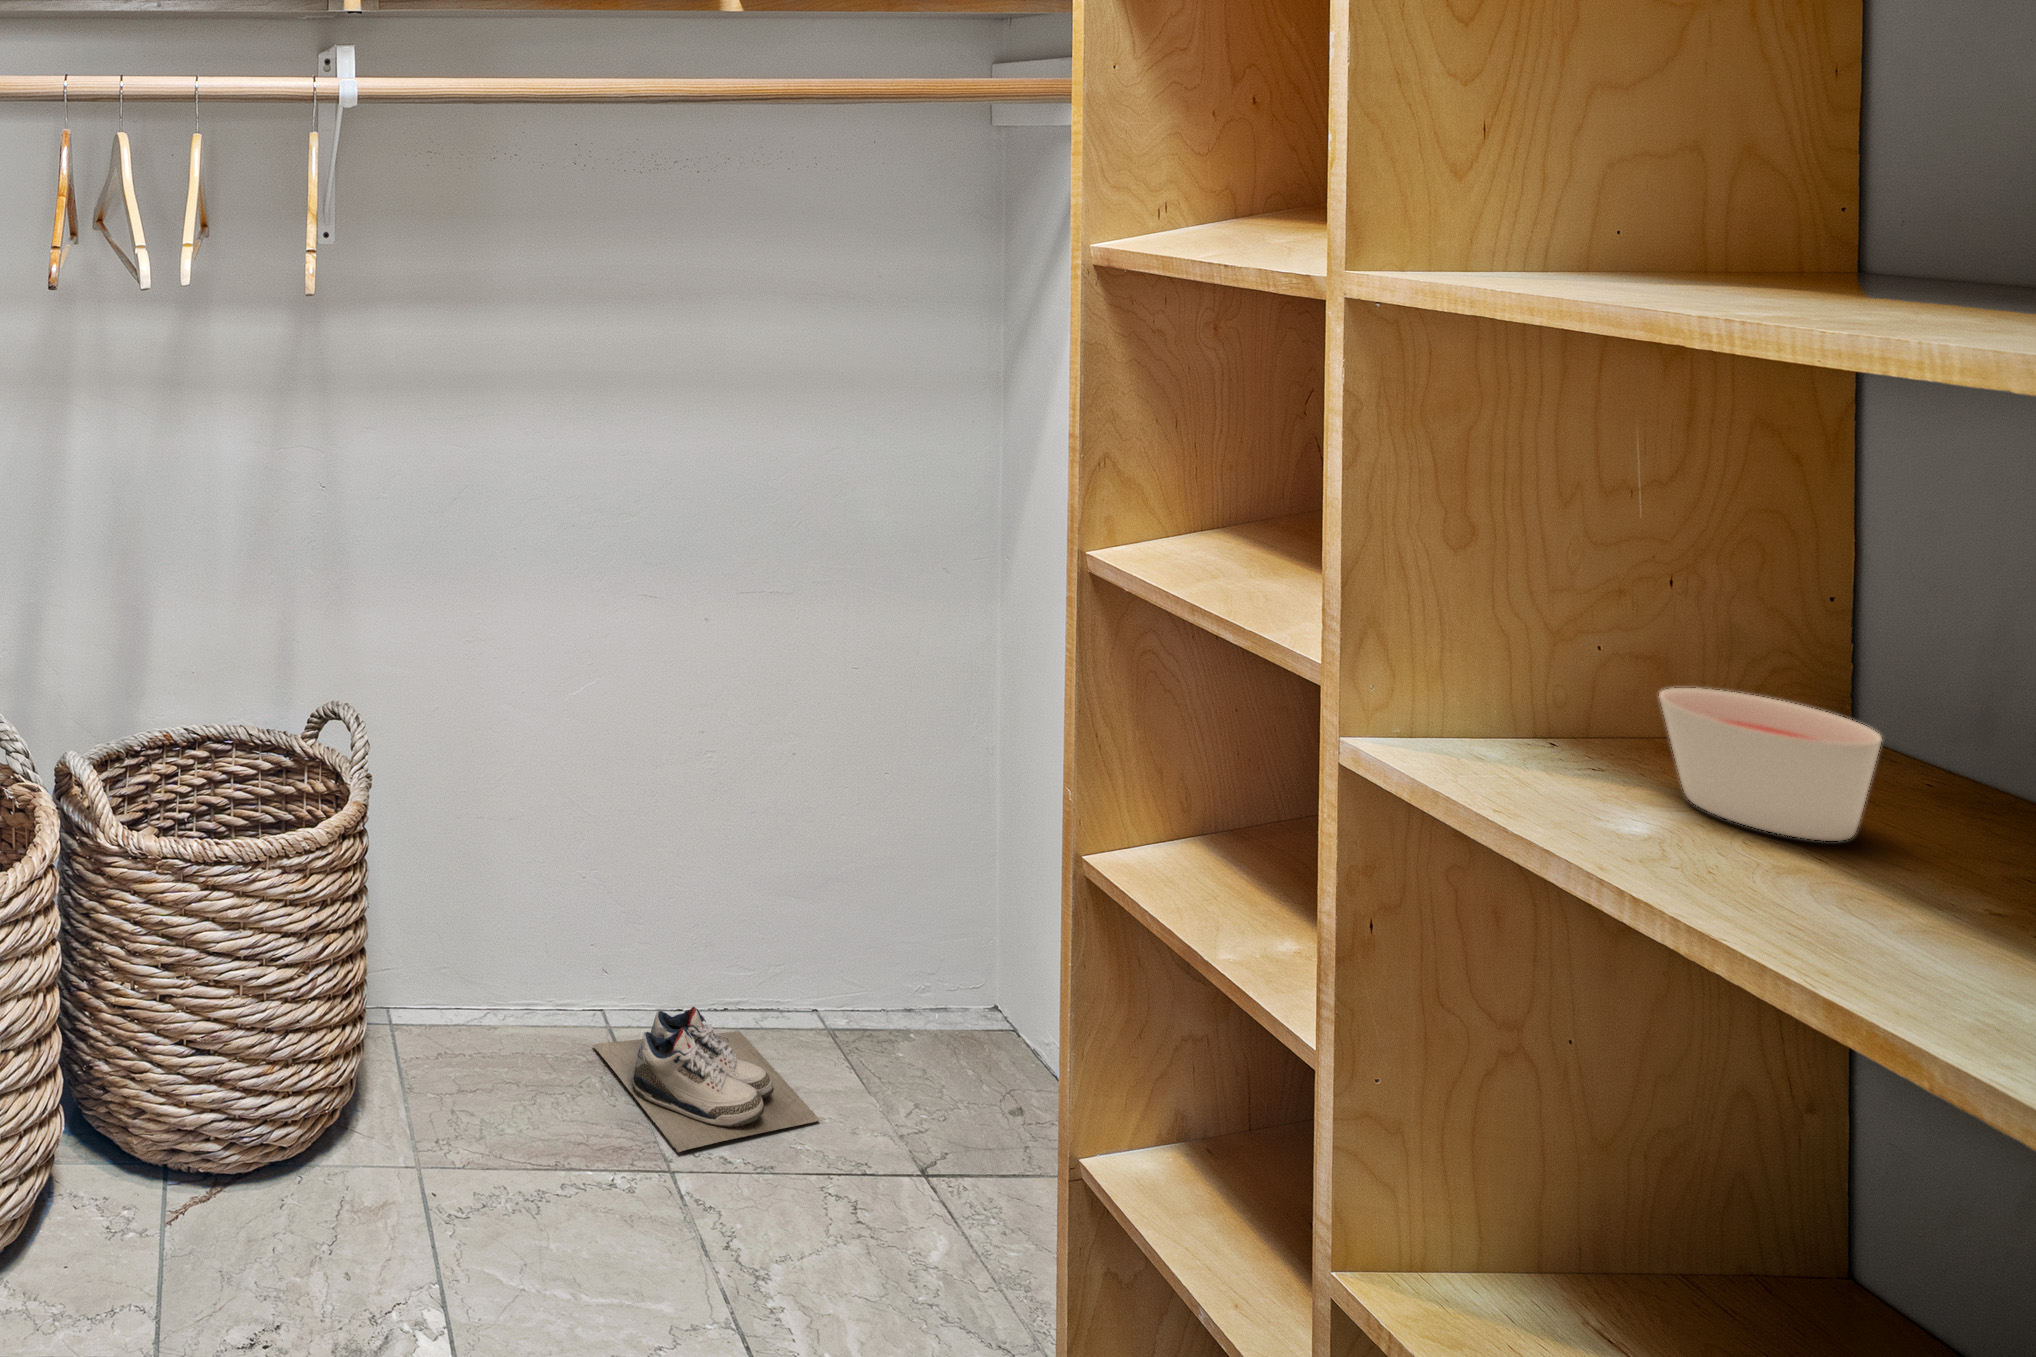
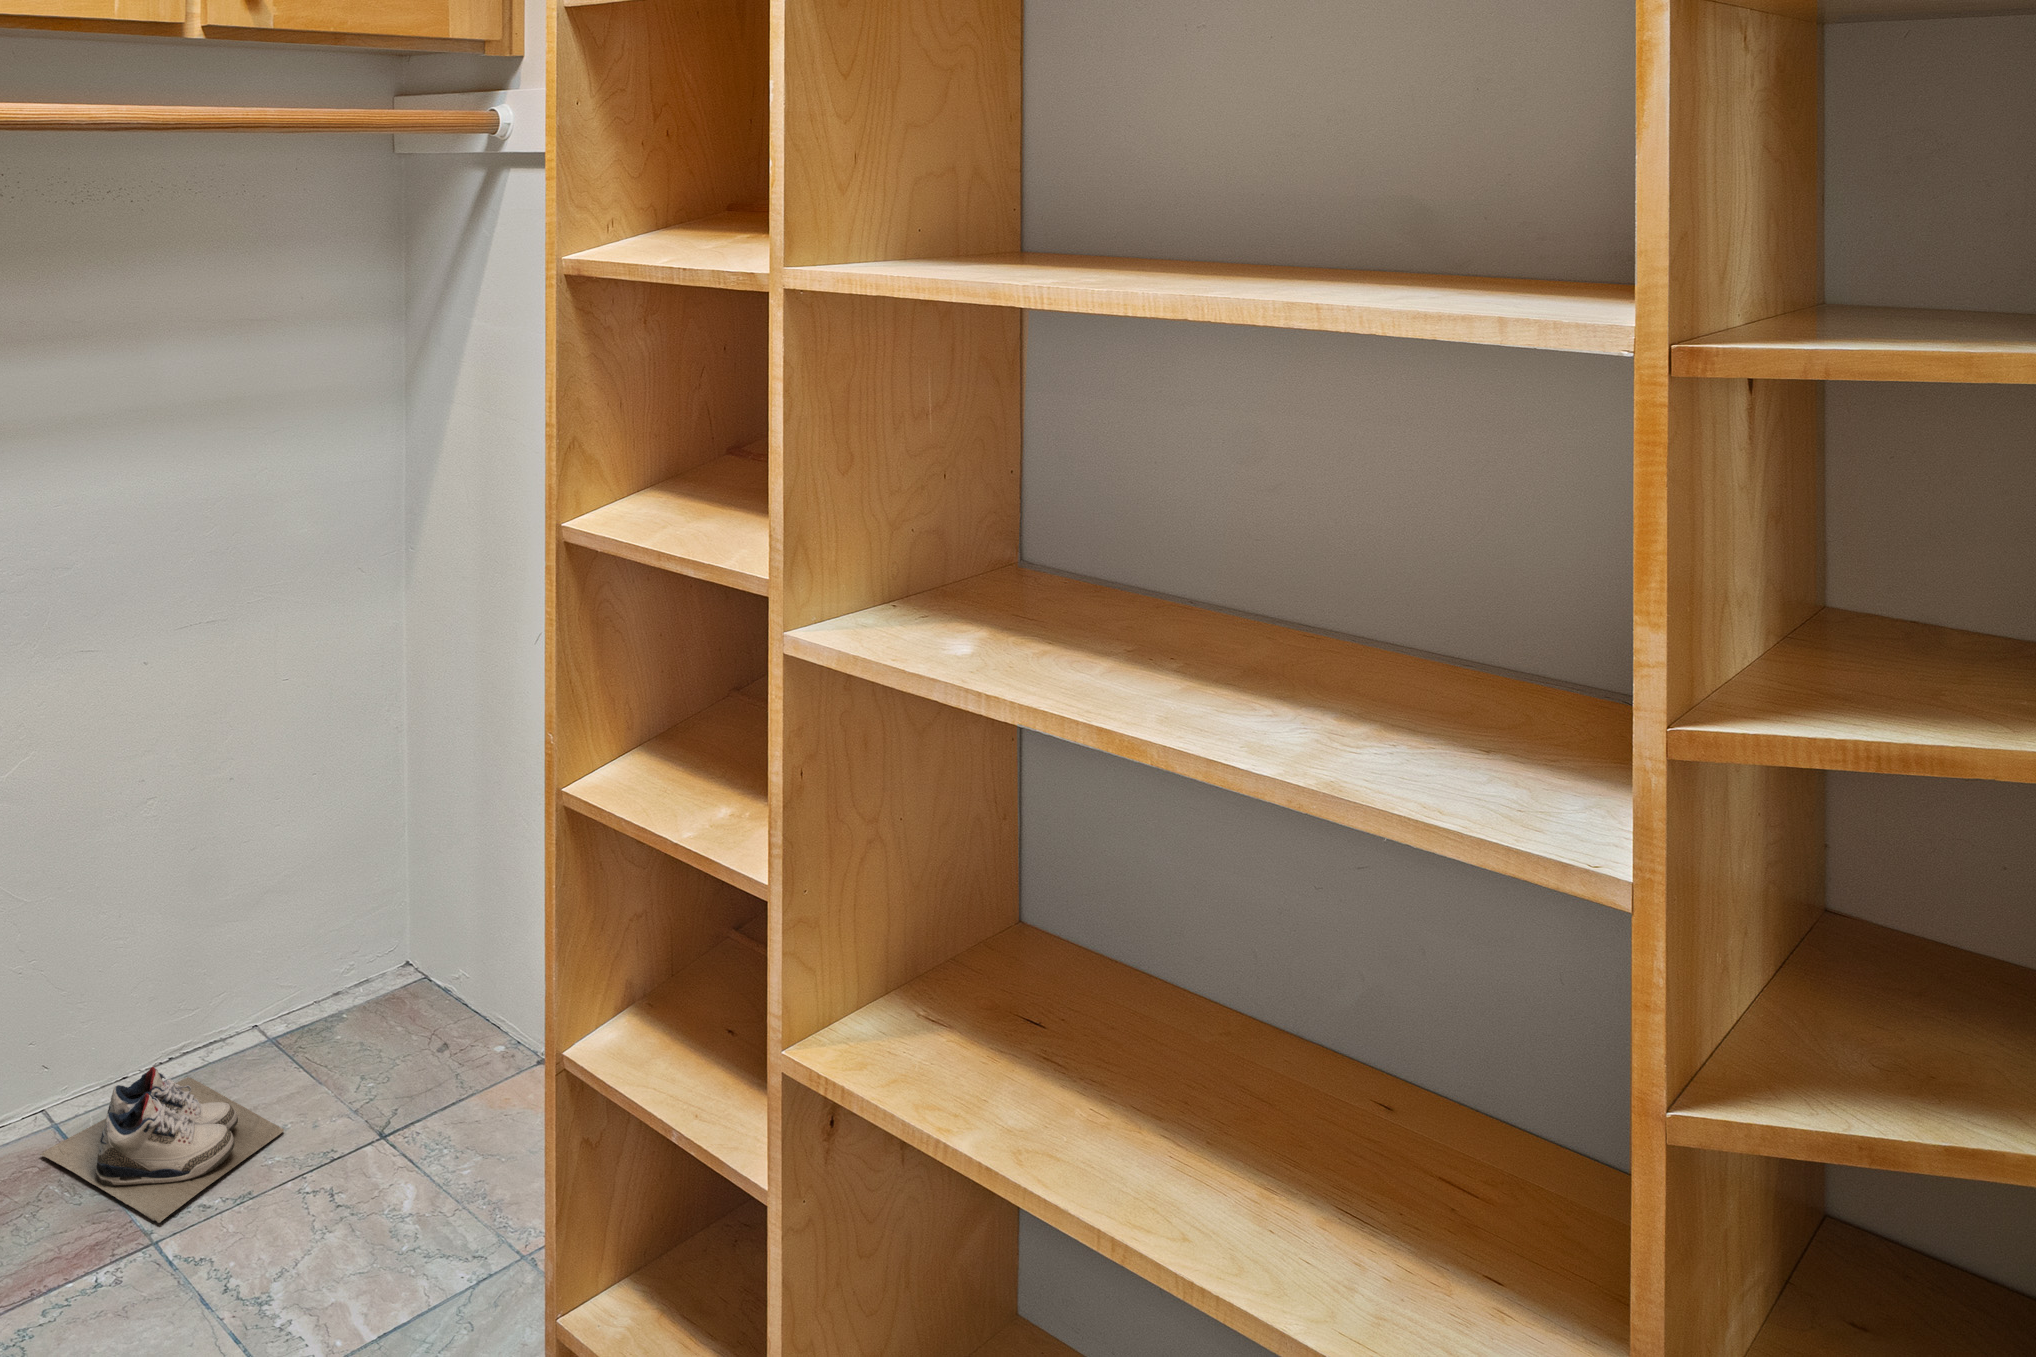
candle: present [1659,688,1881,841] -> none [955,547,1060,639]

